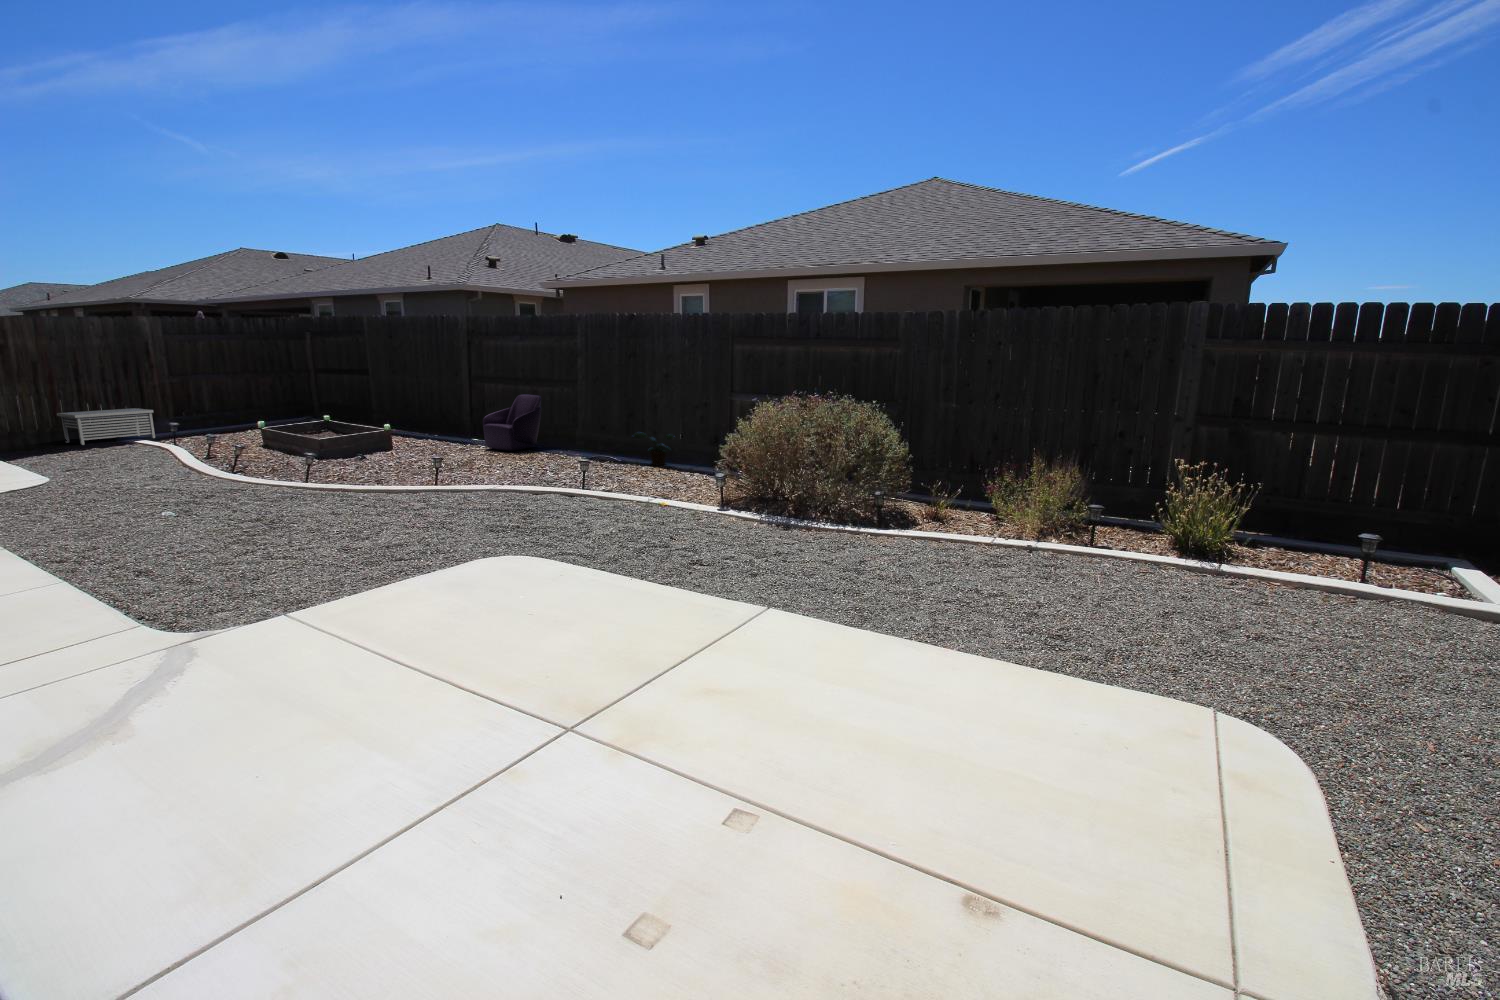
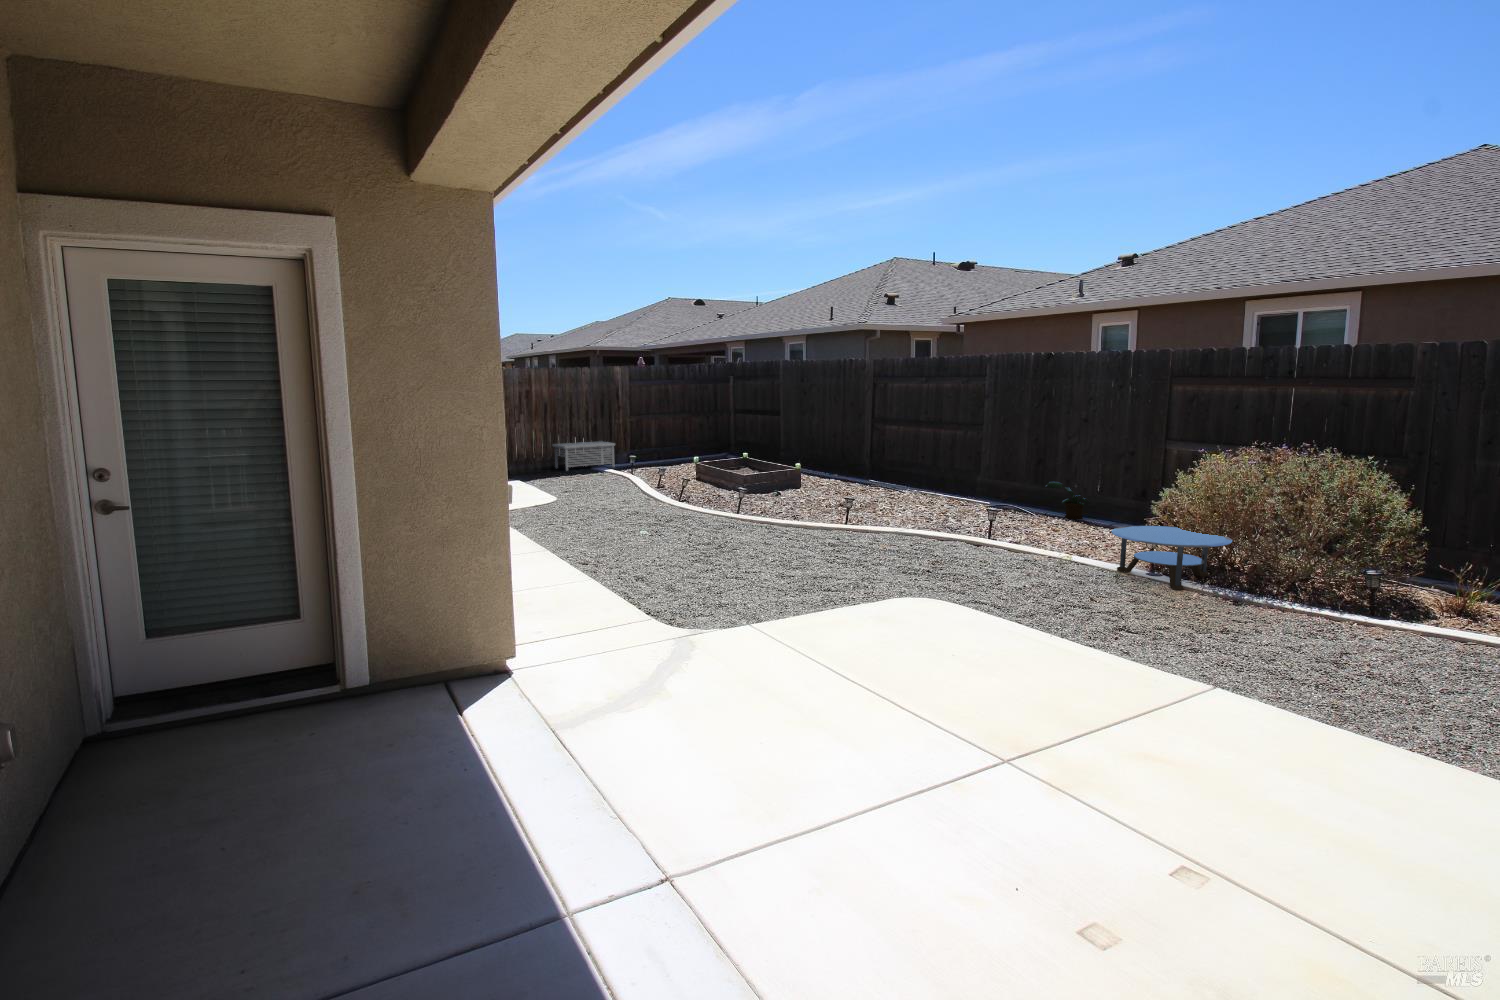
armchair: present [483,394,541,452] -> none [887,437,947,495]
round table: none [685,466,781,522] -> present [1111,526,1232,591]

